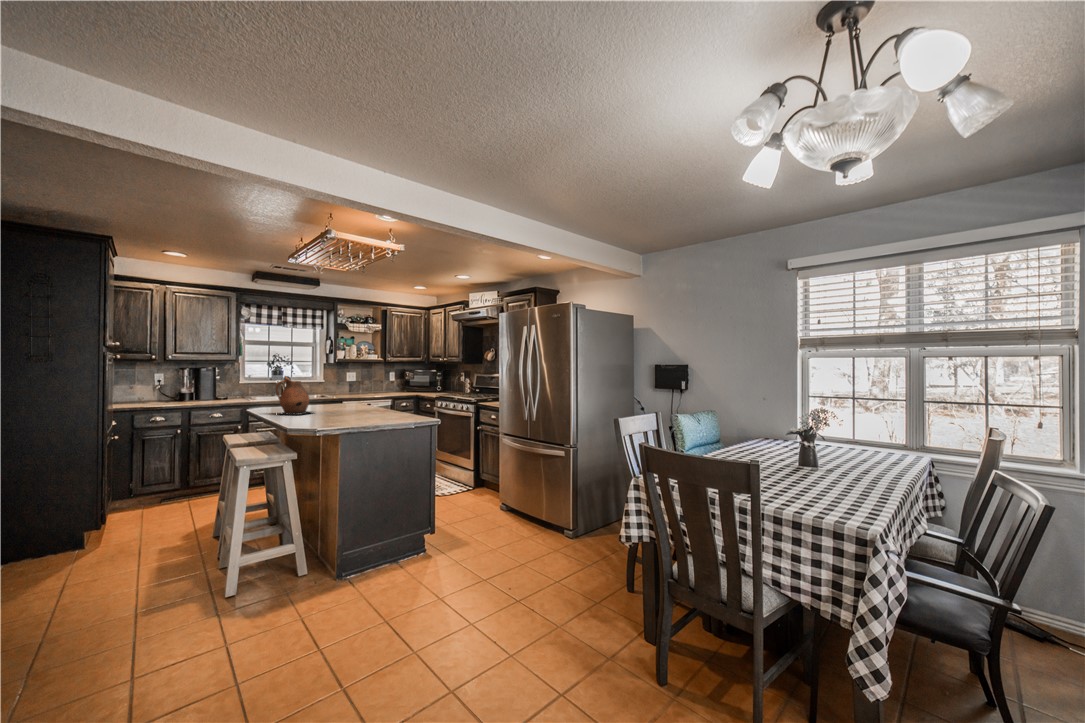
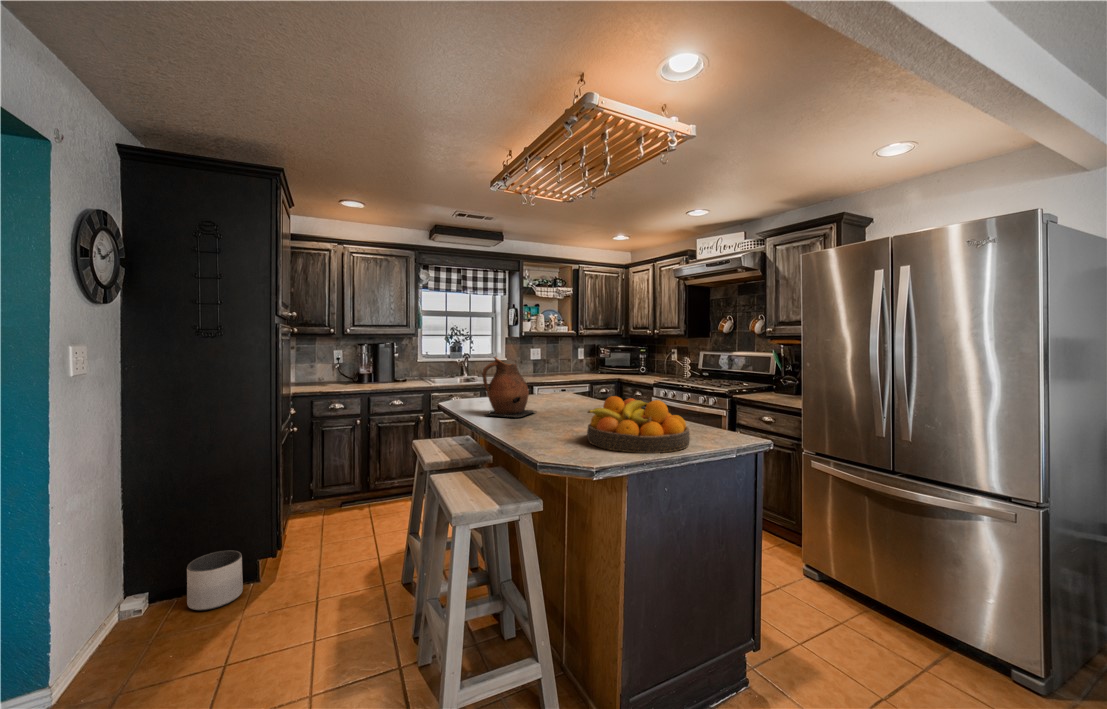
fruit bowl: none [326,397,386,424] -> present [587,396,690,453]
planter: none [22,525,73,567] -> present [187,550,243,611]

